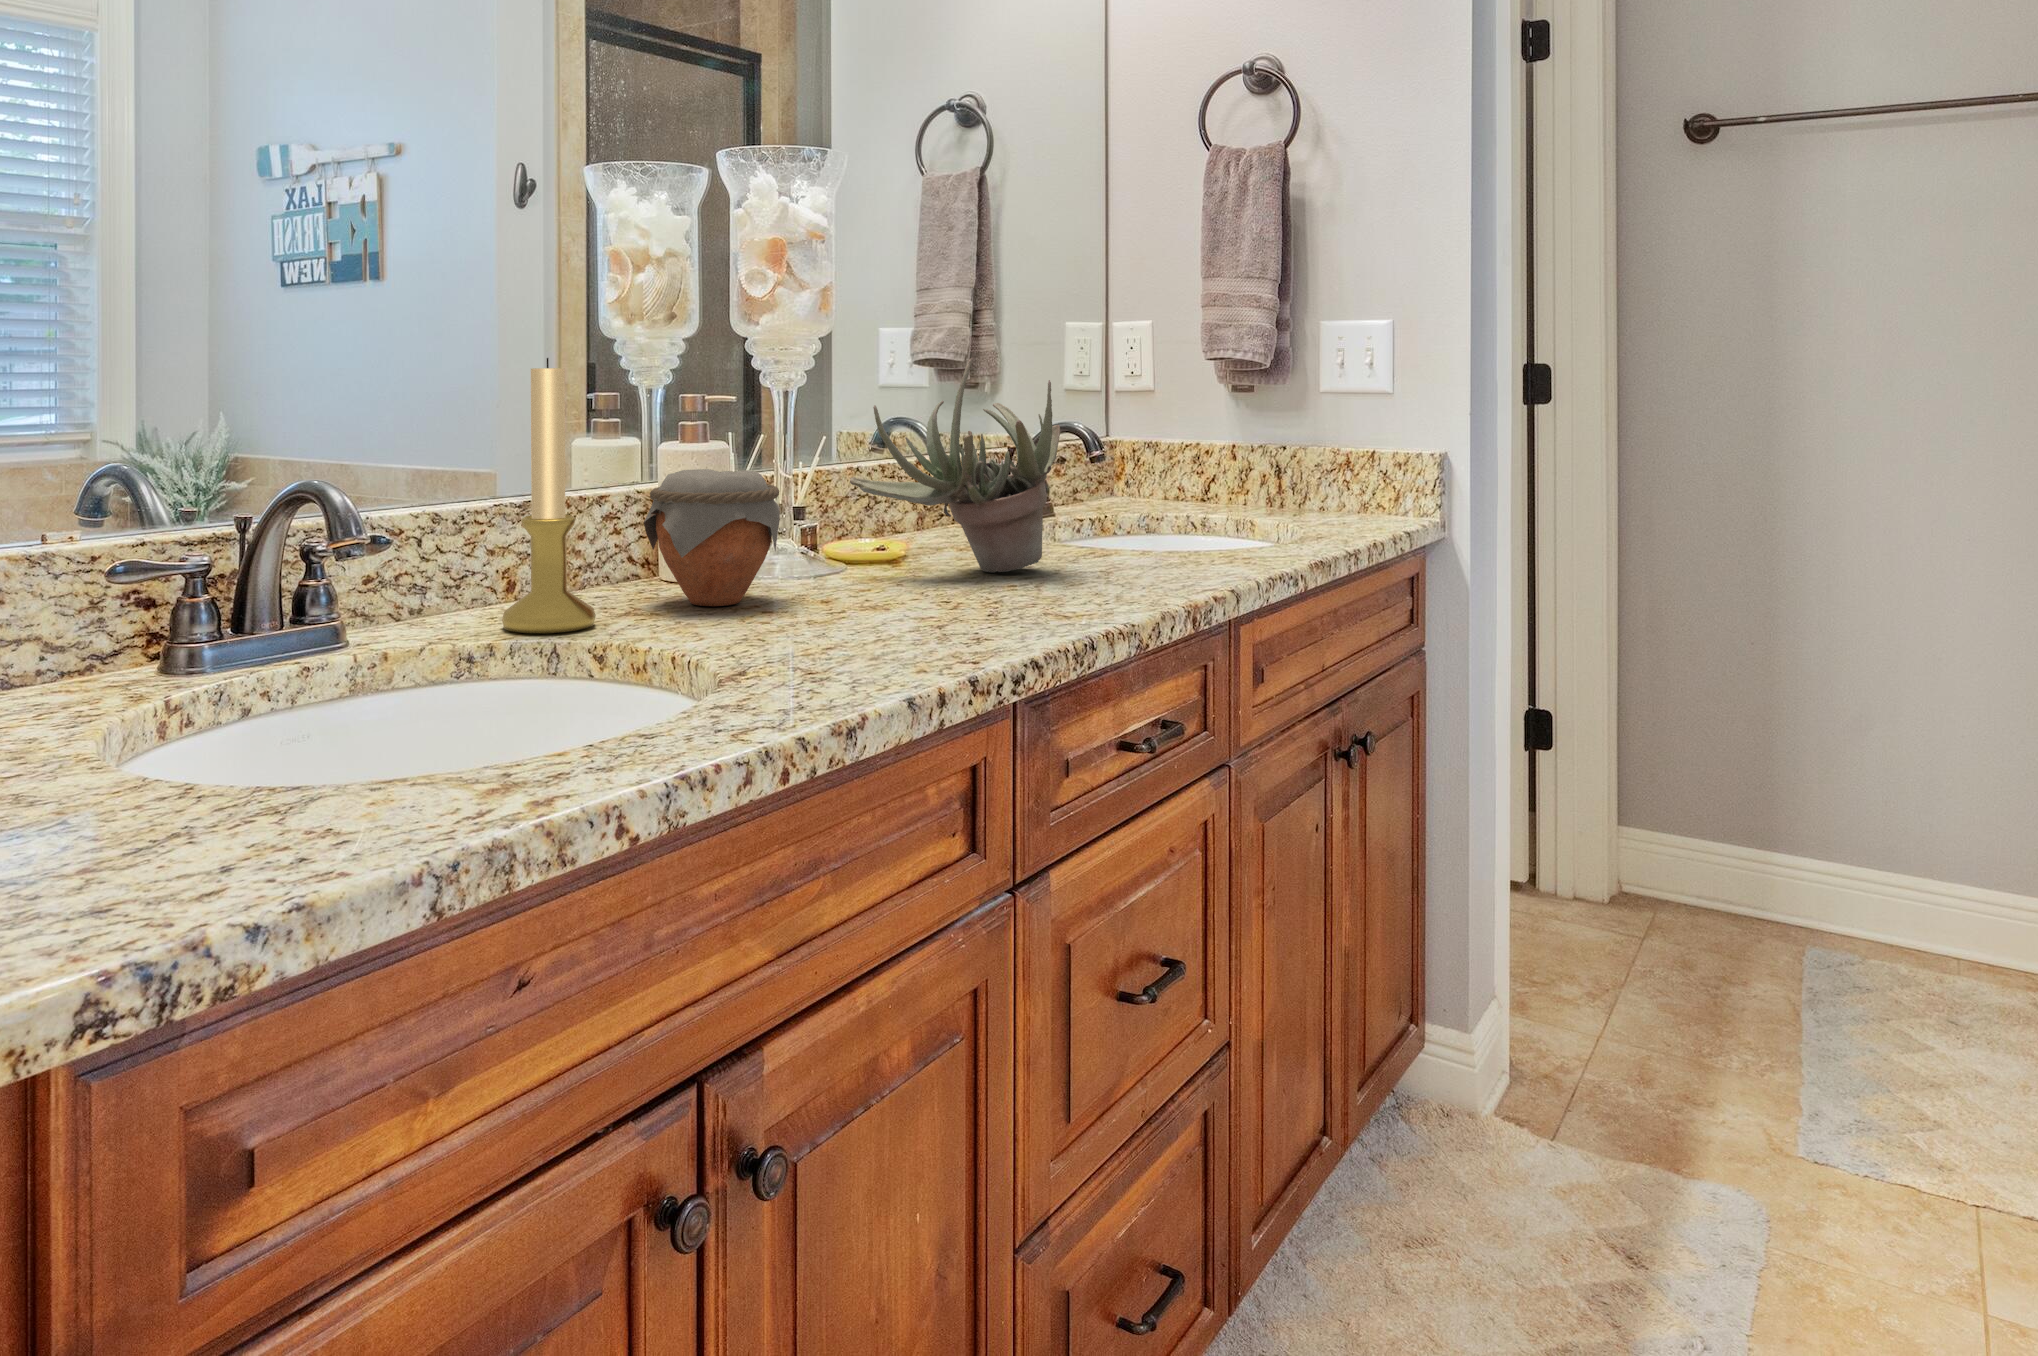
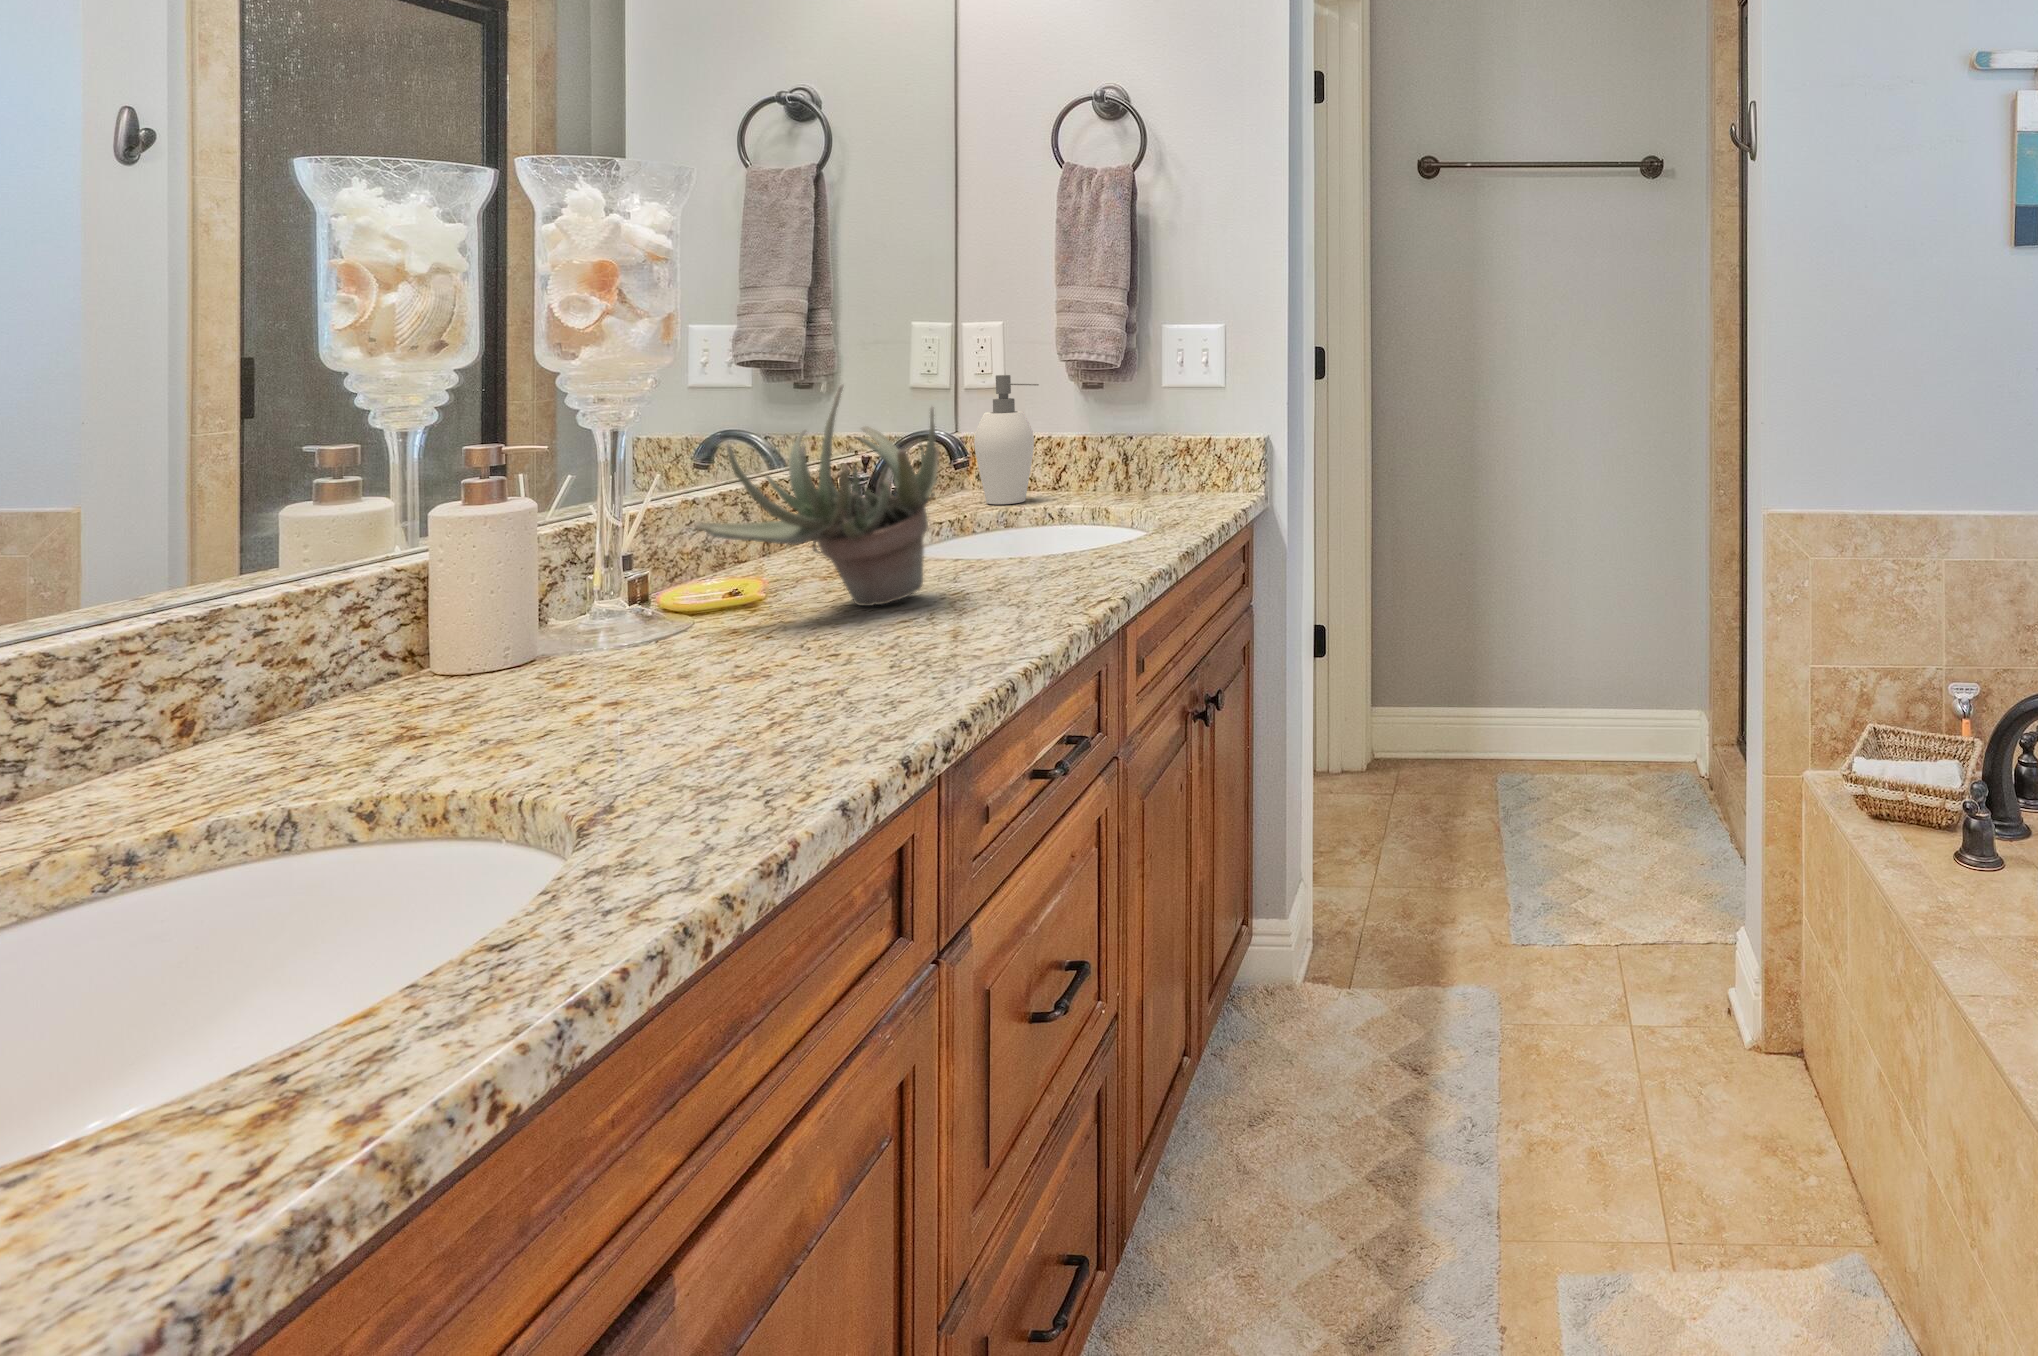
candle holder: present [502,358,596,633] -> none [184,425,348,797]
soap dispenser: none [1124,376,1187,510] -> present [974,375,1039,504]
jar: present [644,469,780,606] -> none [413,534,614,706]

